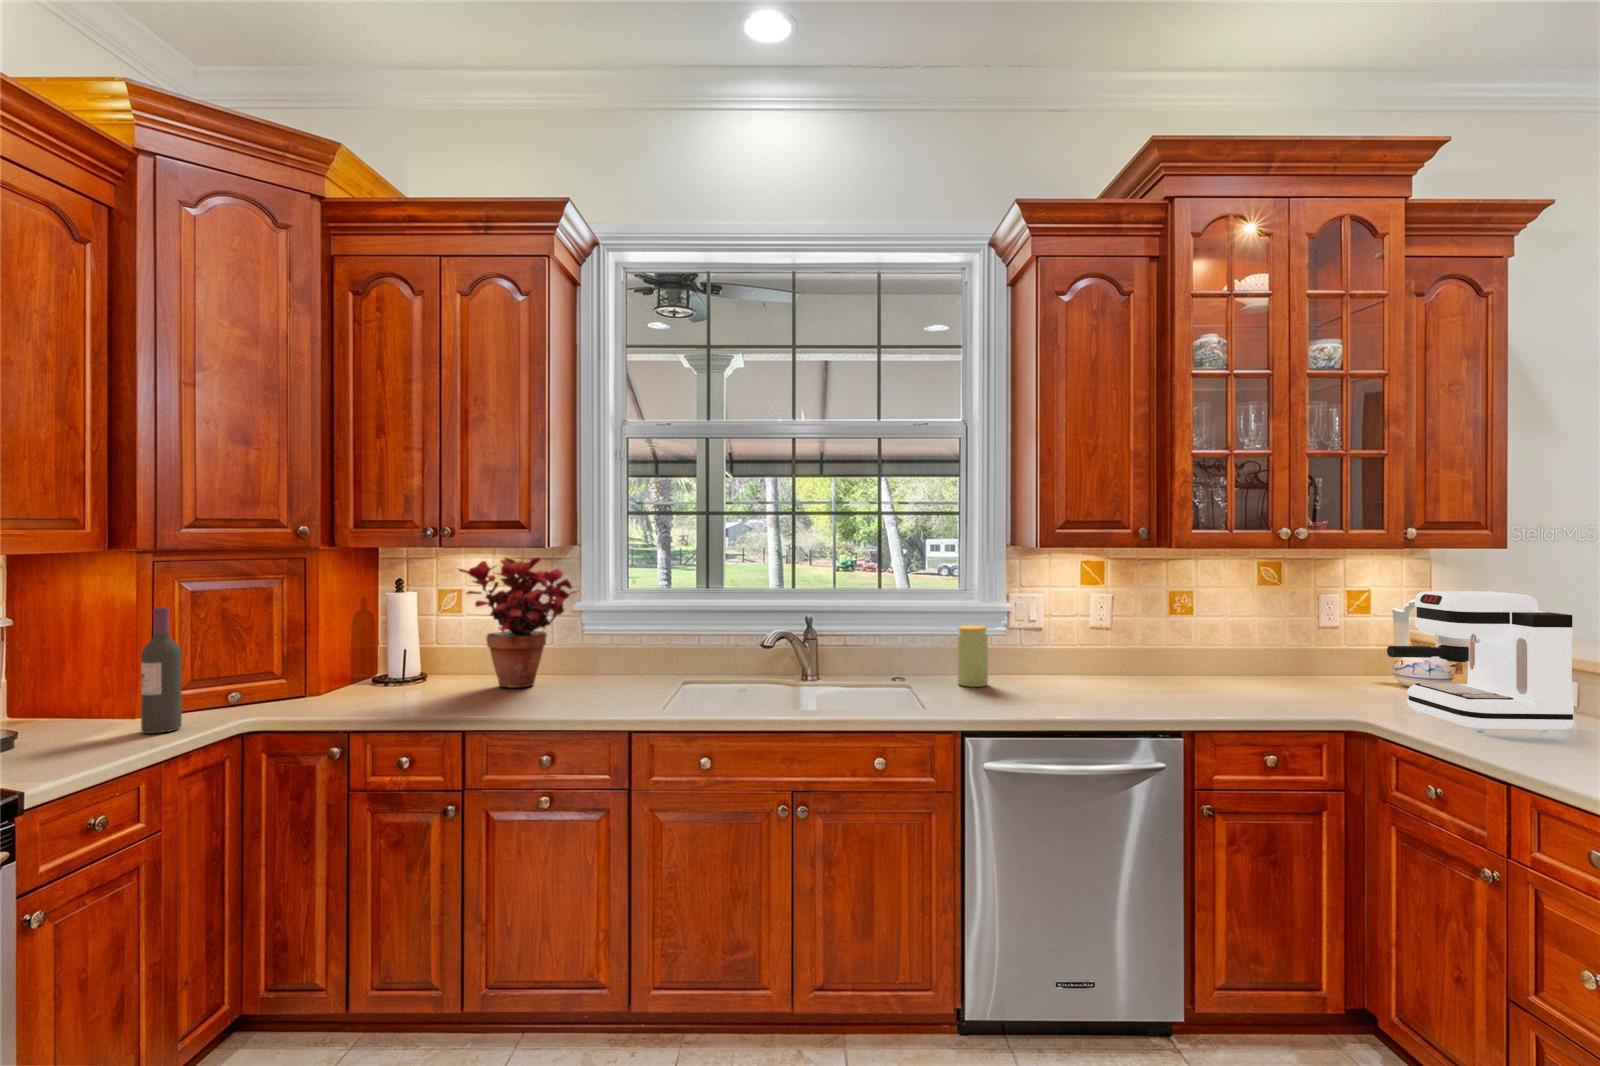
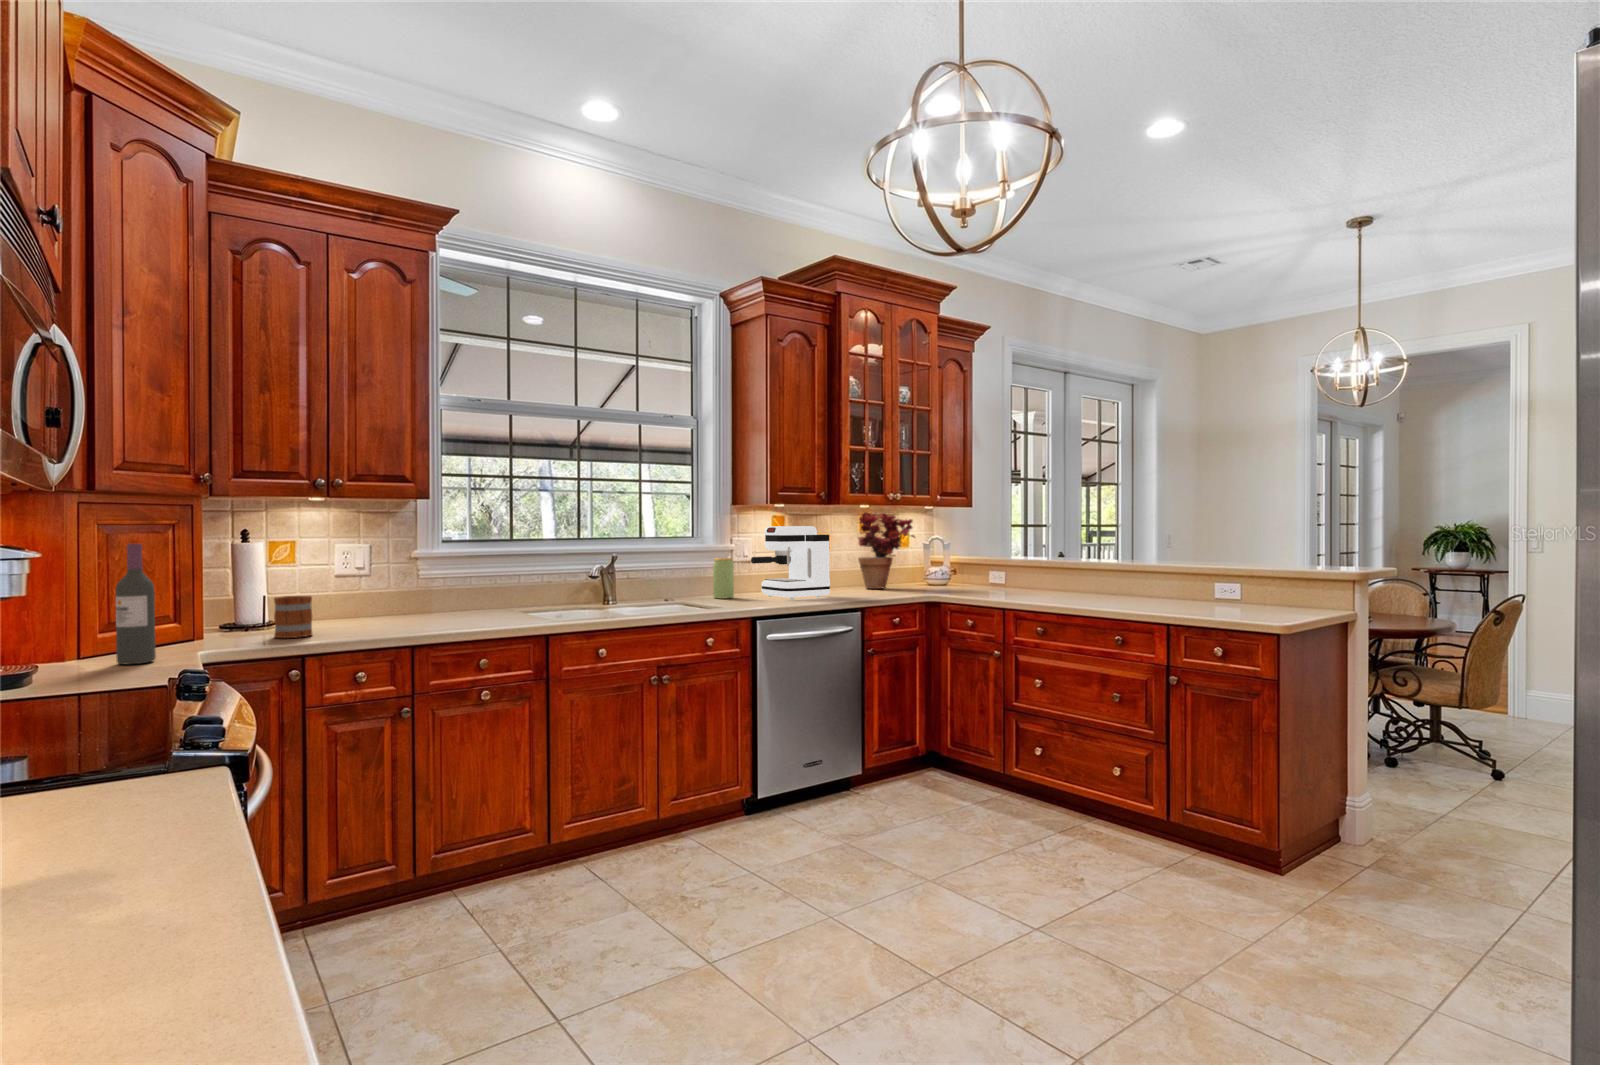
potted plant: present [459,558,577,688] -> present [858,512,915,589]
coffee maker: present [1387,591,1574,732] -> present [751,526,830,599]
mug: none [357,657,412,706] -> present [274,596,312,638]

